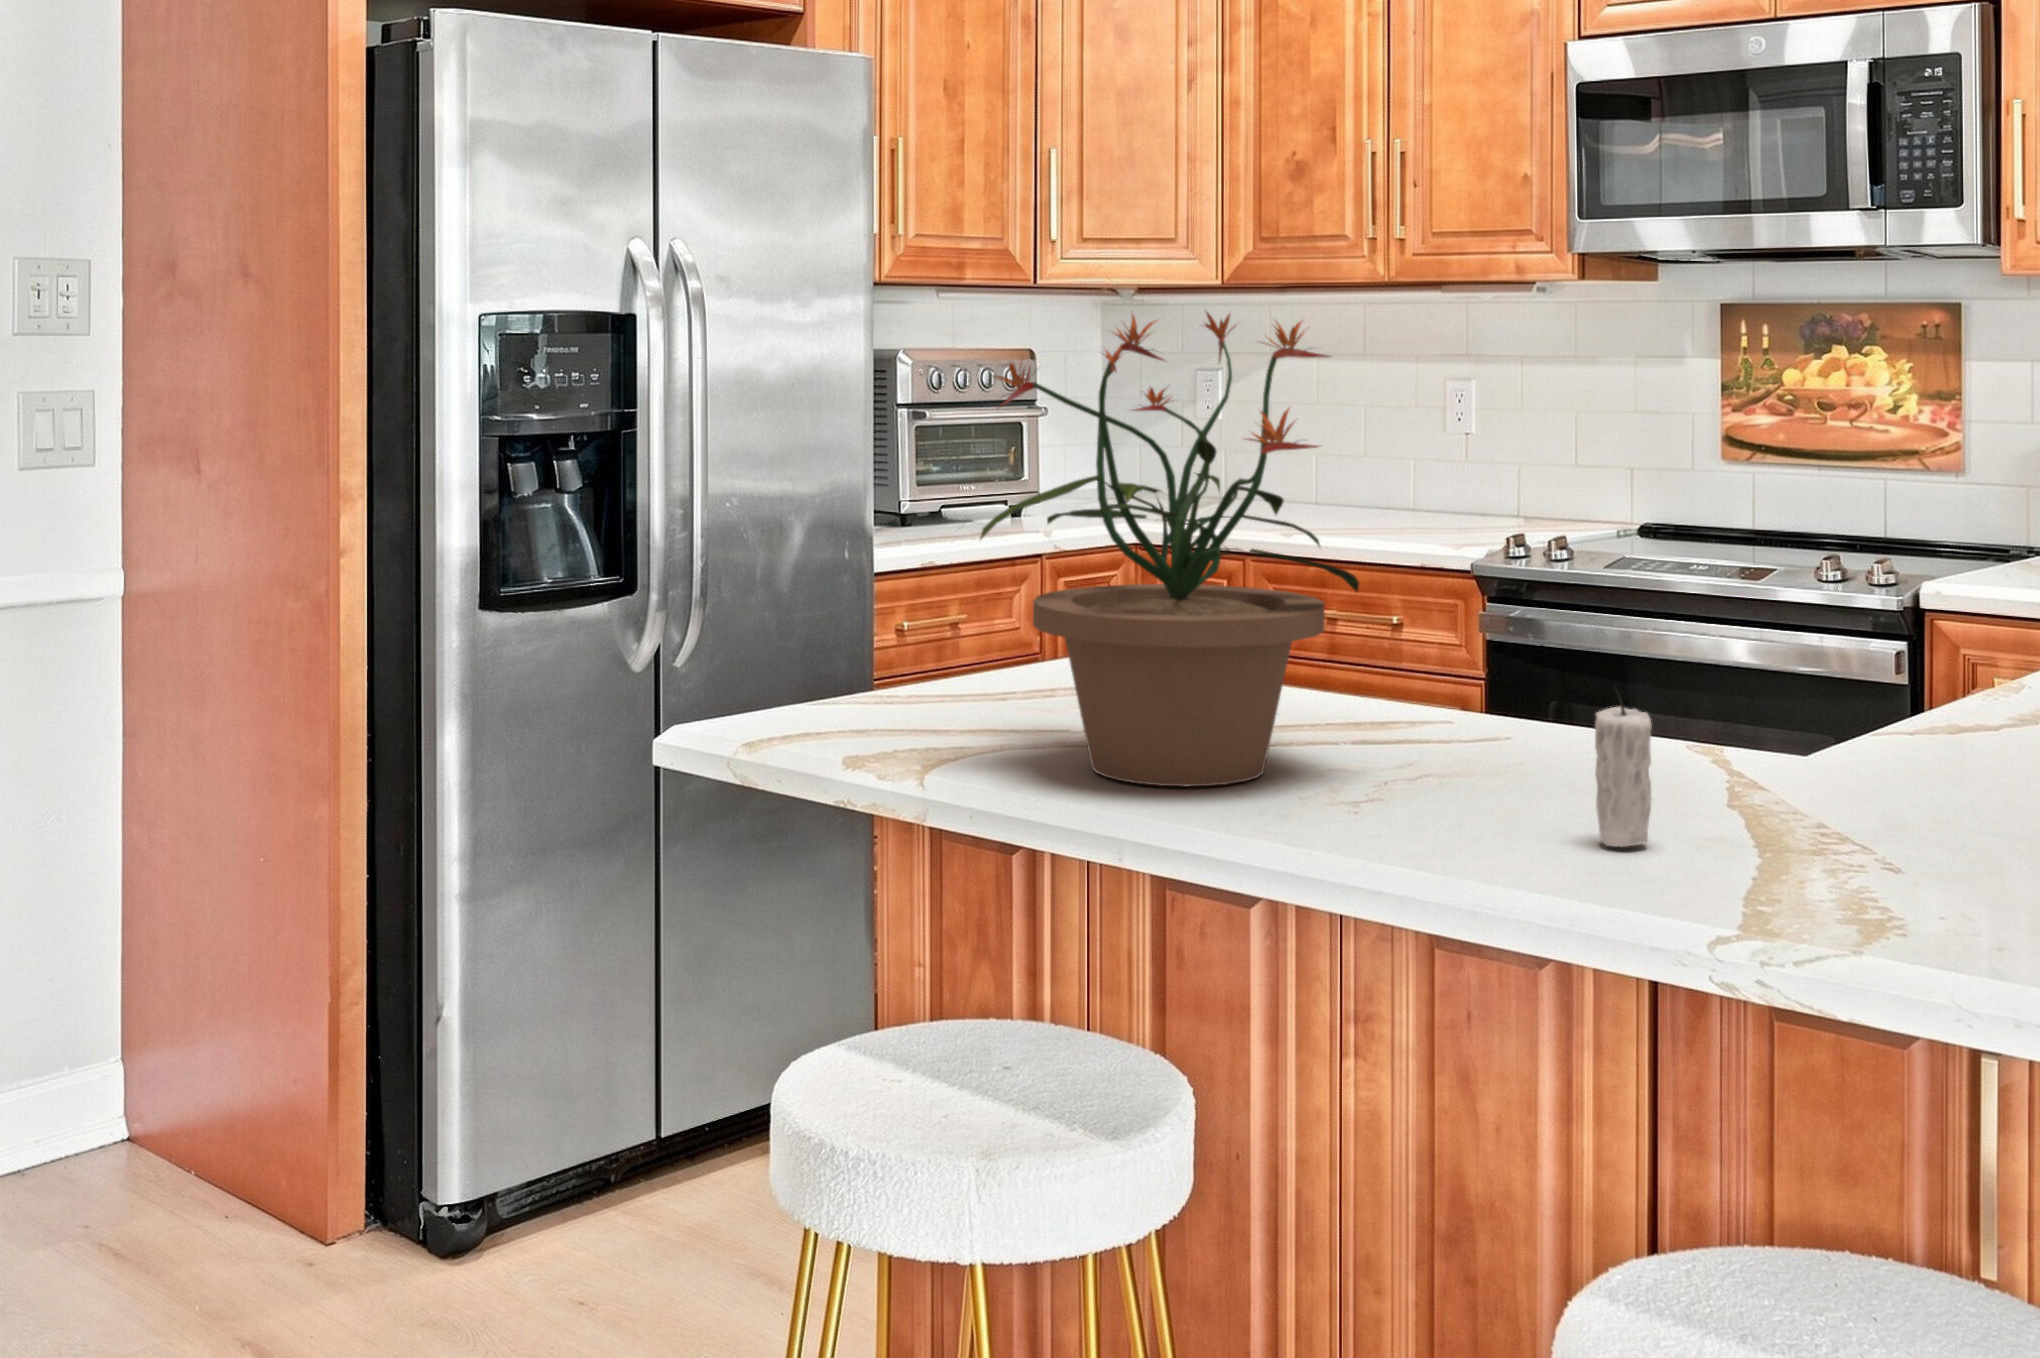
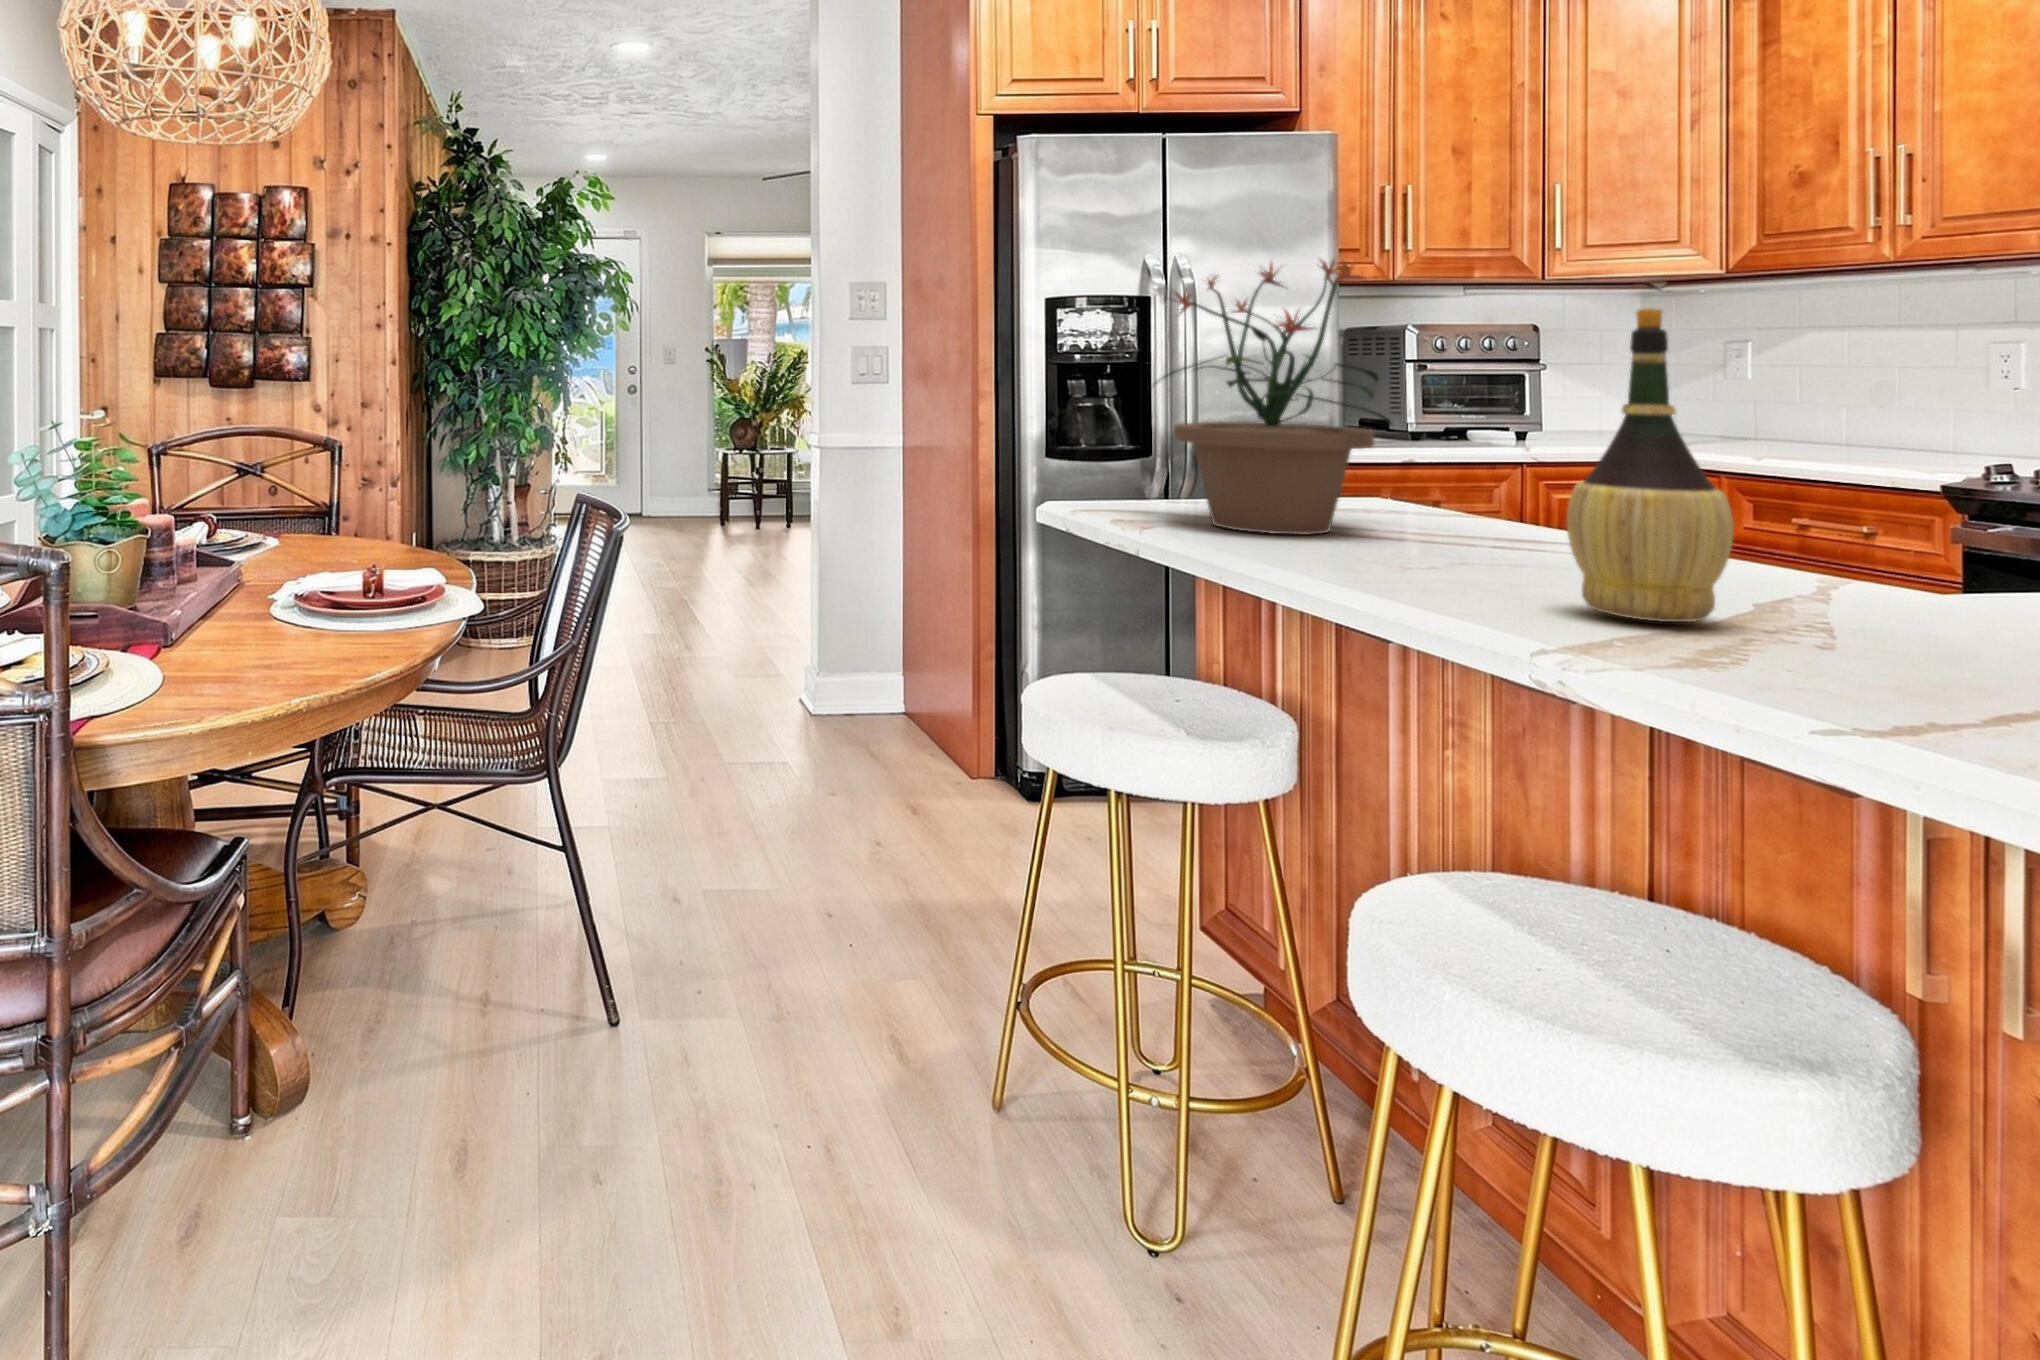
wine bottle: none [1810,451,2004,903] -> present [1567,308,1734,622]
candle: present [1595,700,1652,847] -> none [1467,472,1515,579]

